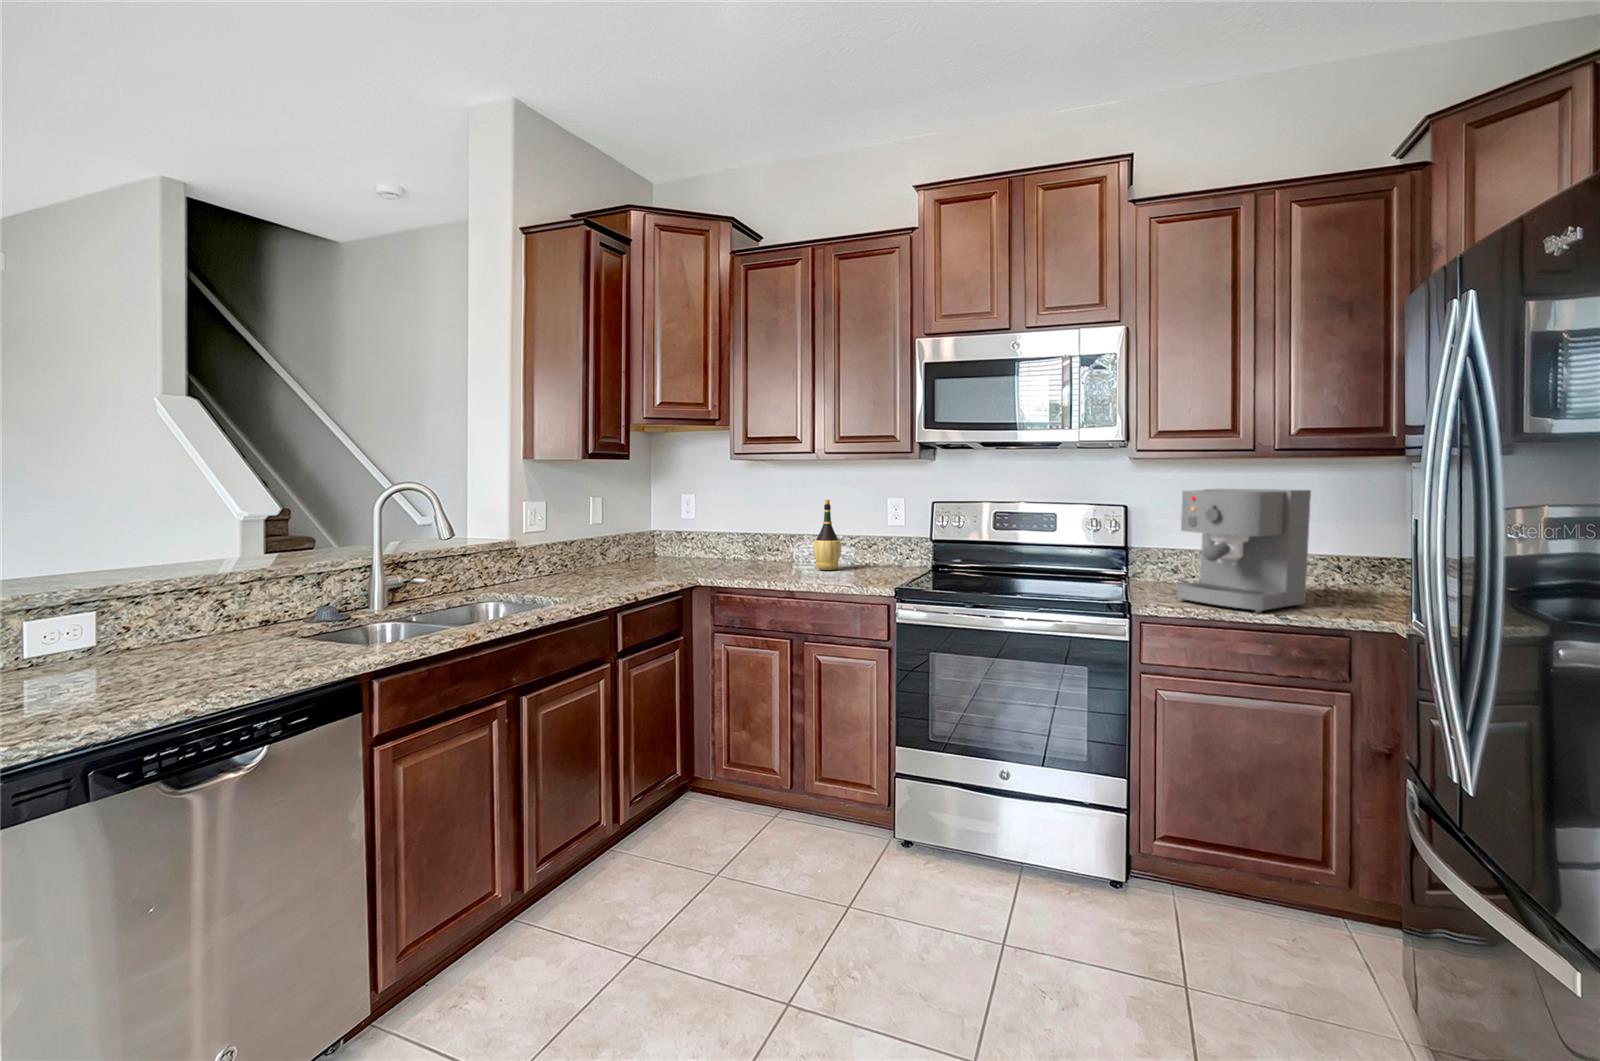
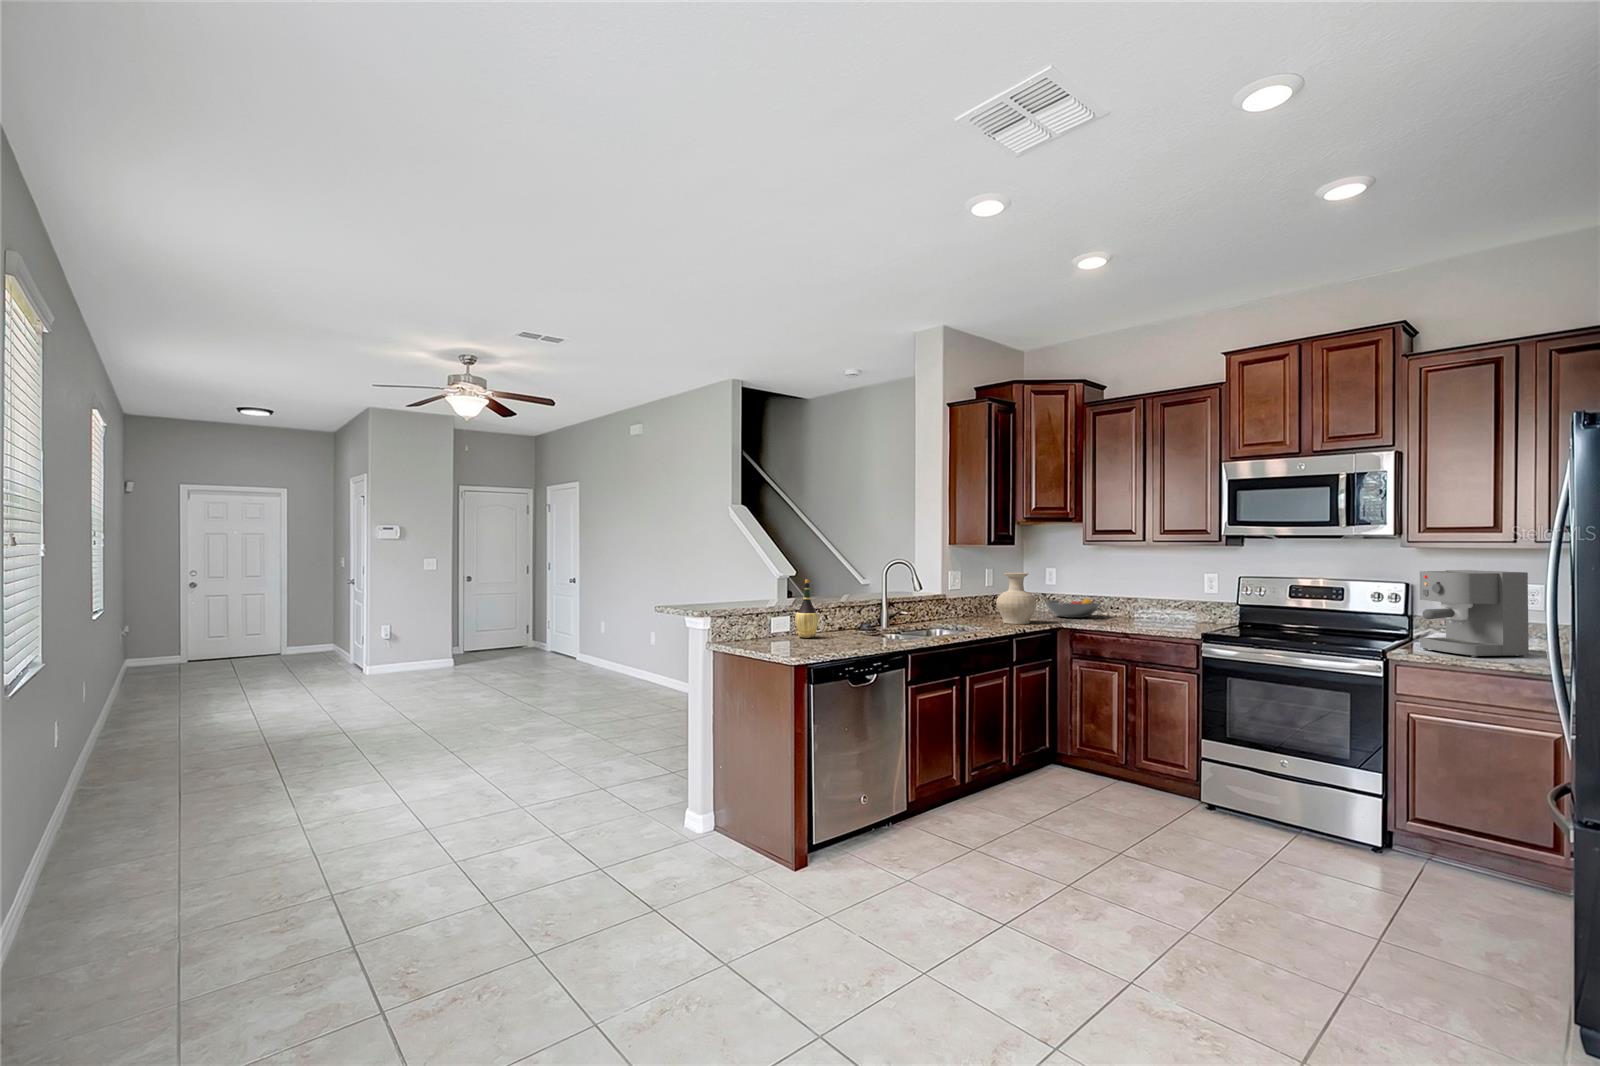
wine bottle: present [813,500,841,570] -> present [795,579,819,638]
vase: none [600,503,663,584] -> present [996,573,1037,624]
fruit bowl: none [678,536,754,566] -> present [1045,598,1100,618]

